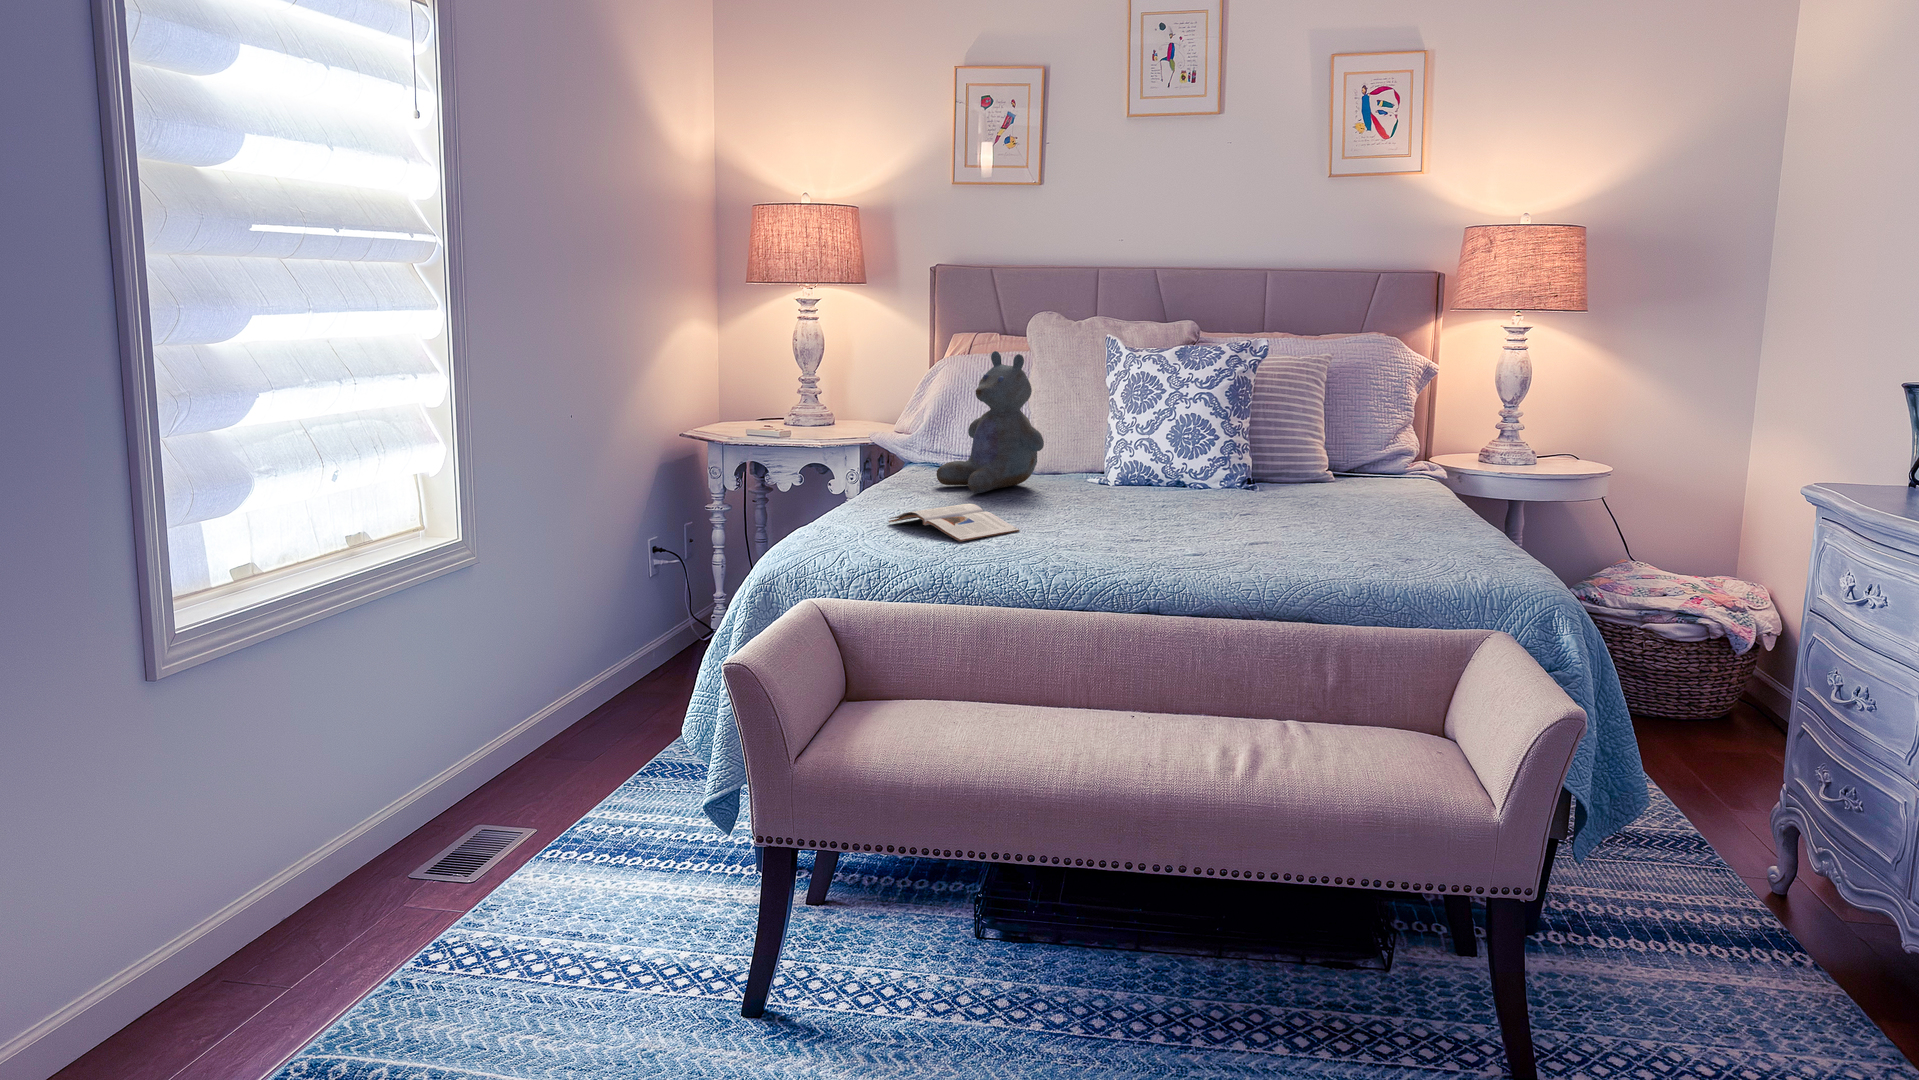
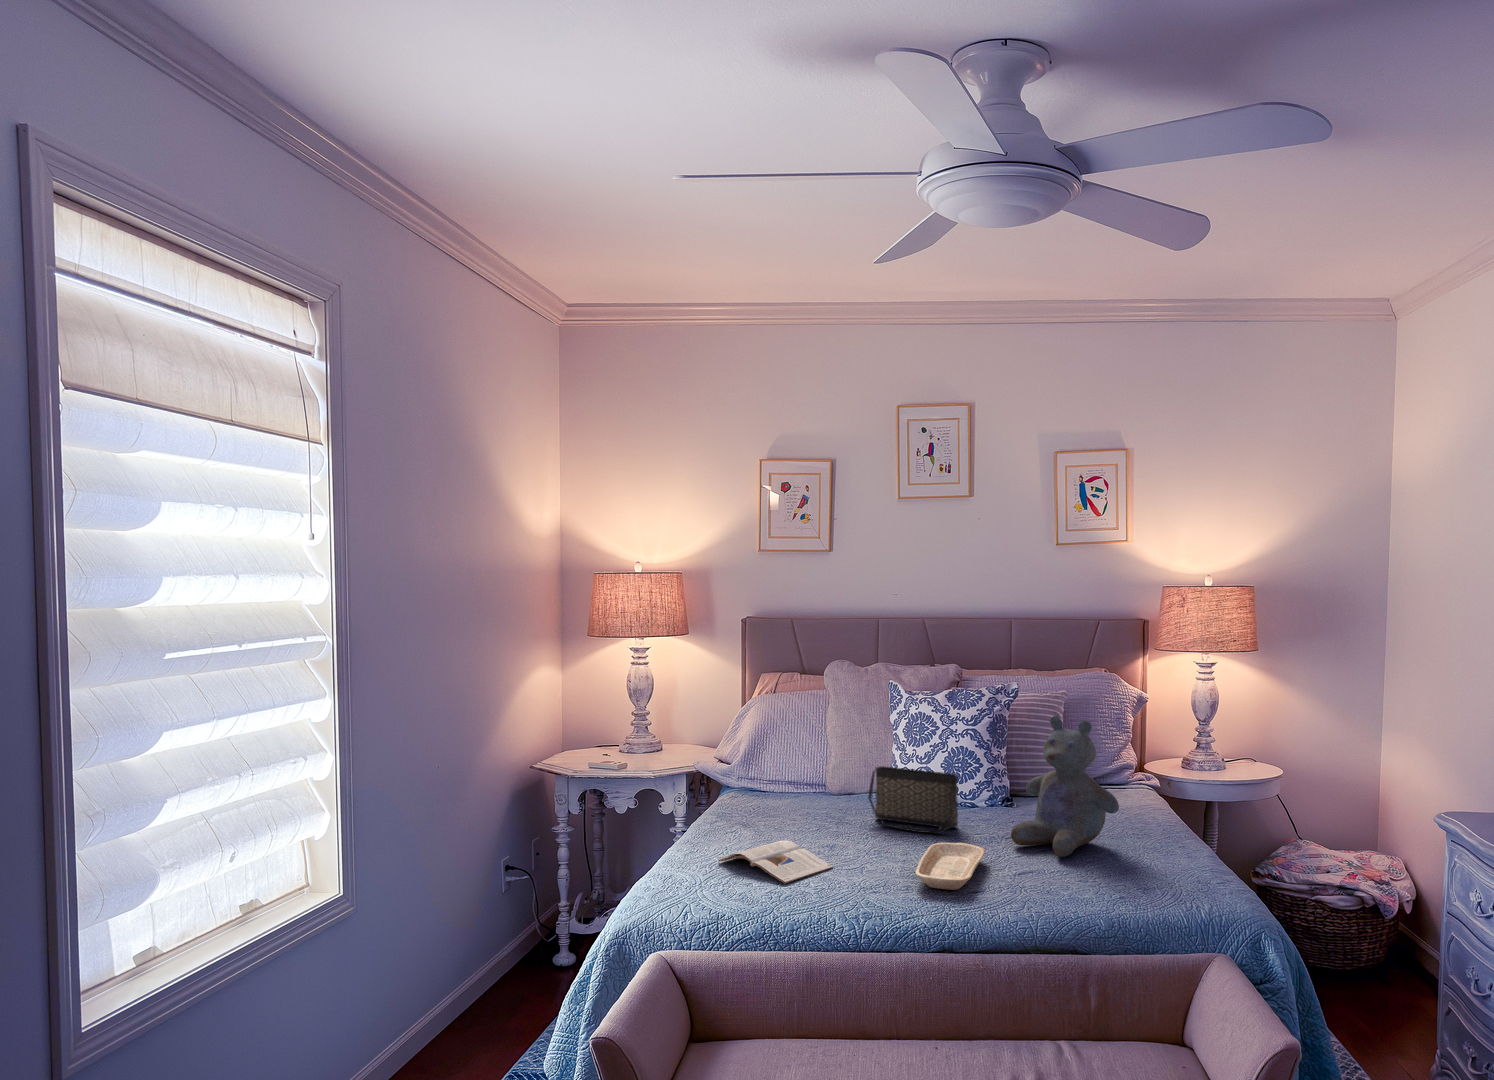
stuffed bear: present [937,351,1044,493] -> present [1011,716,1119,857]
handbag: none [1073,431,1180,506] -> present [868,766,958,833]
tray: none [1110,510,1197,551] -> present [916,843,985,890]

